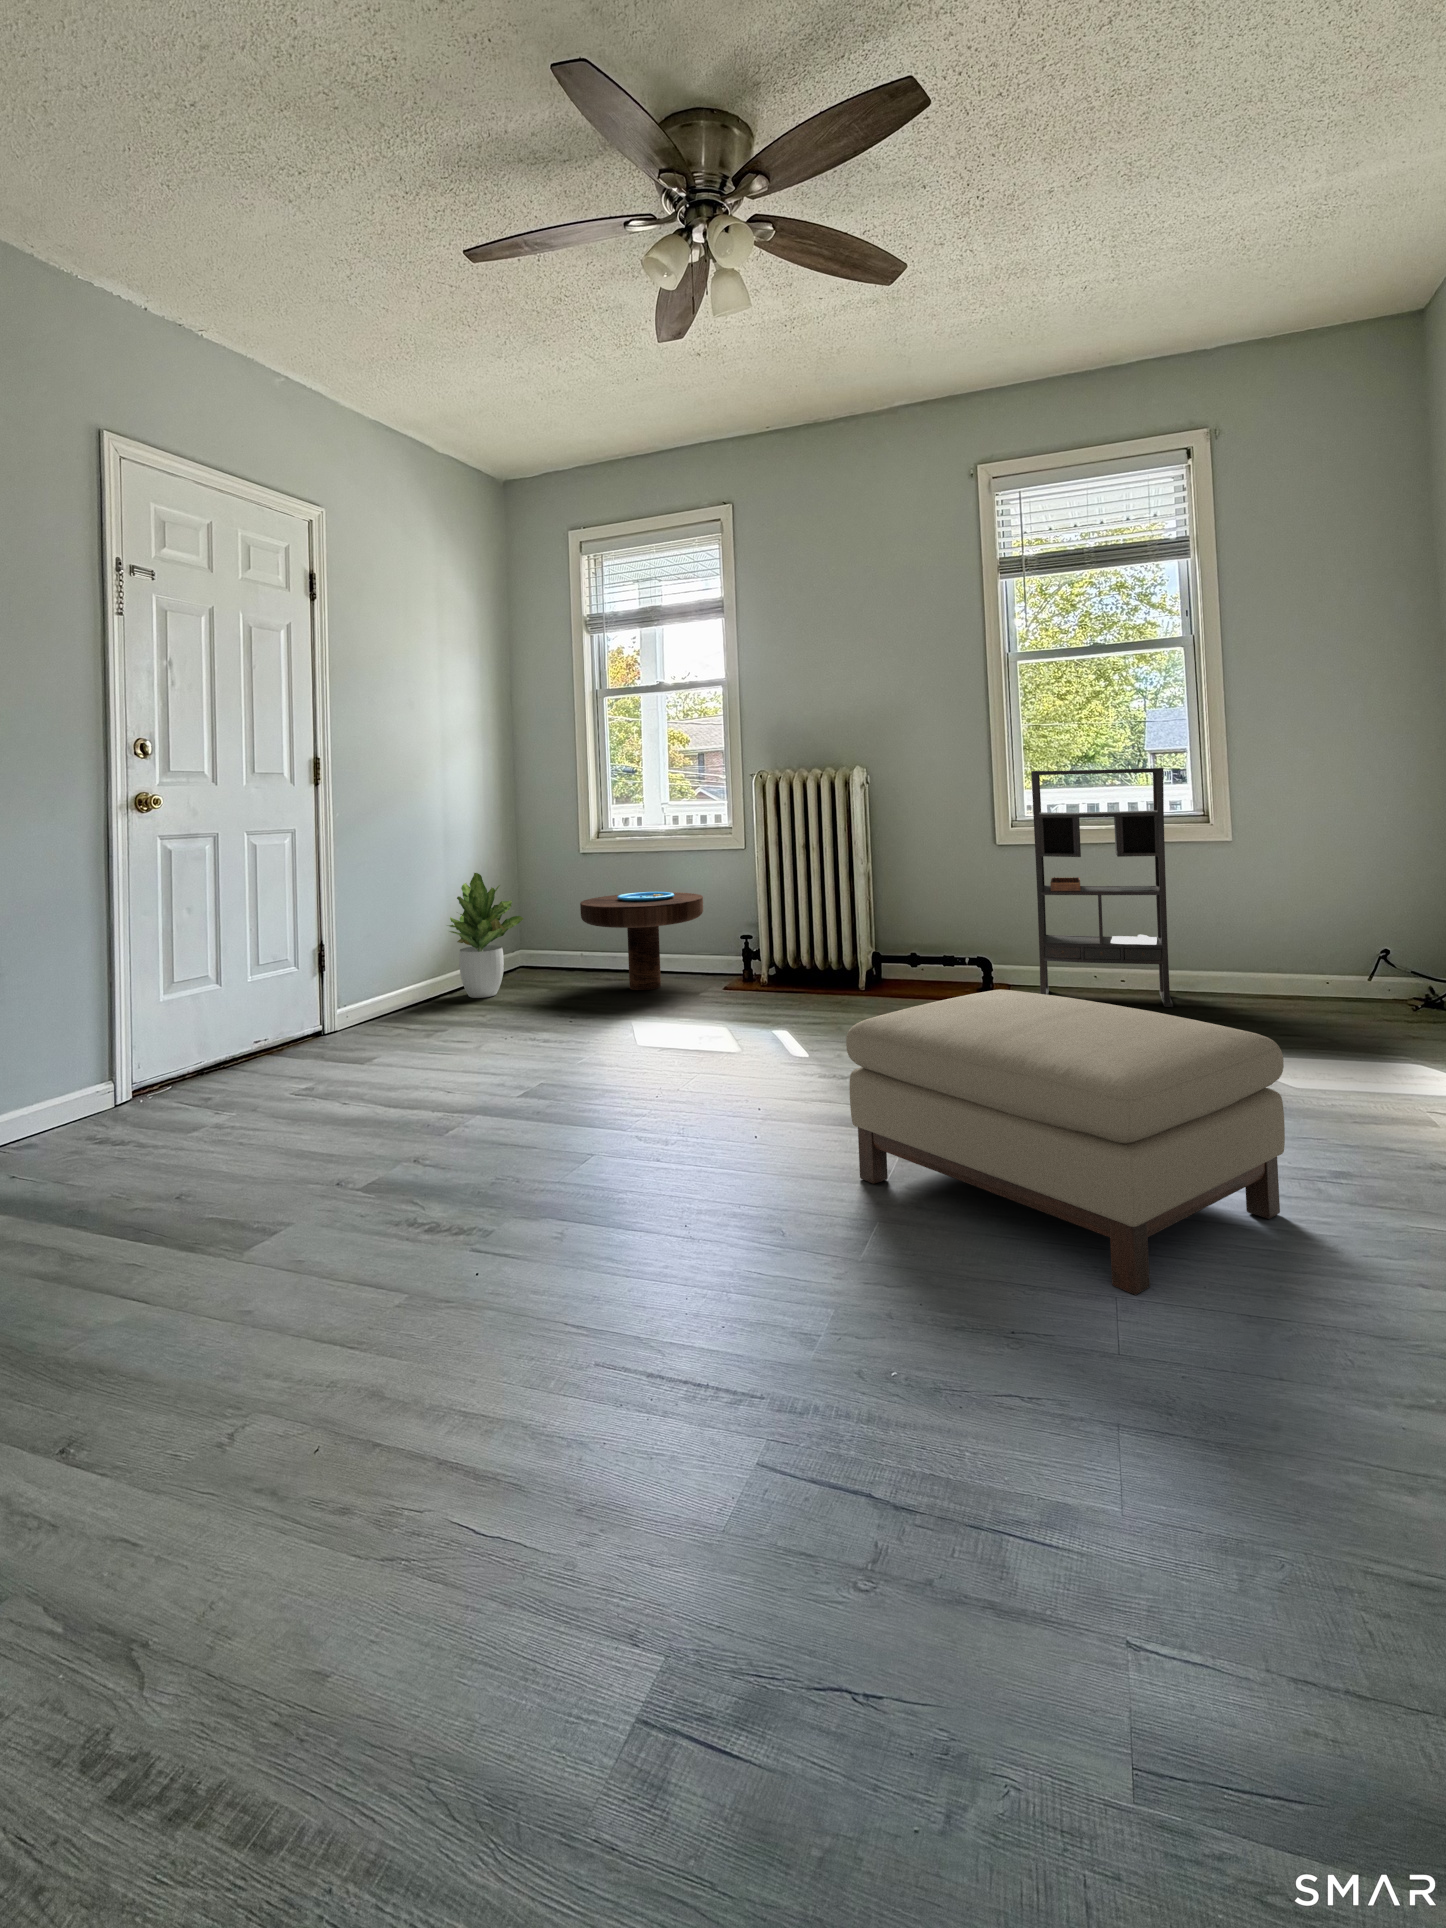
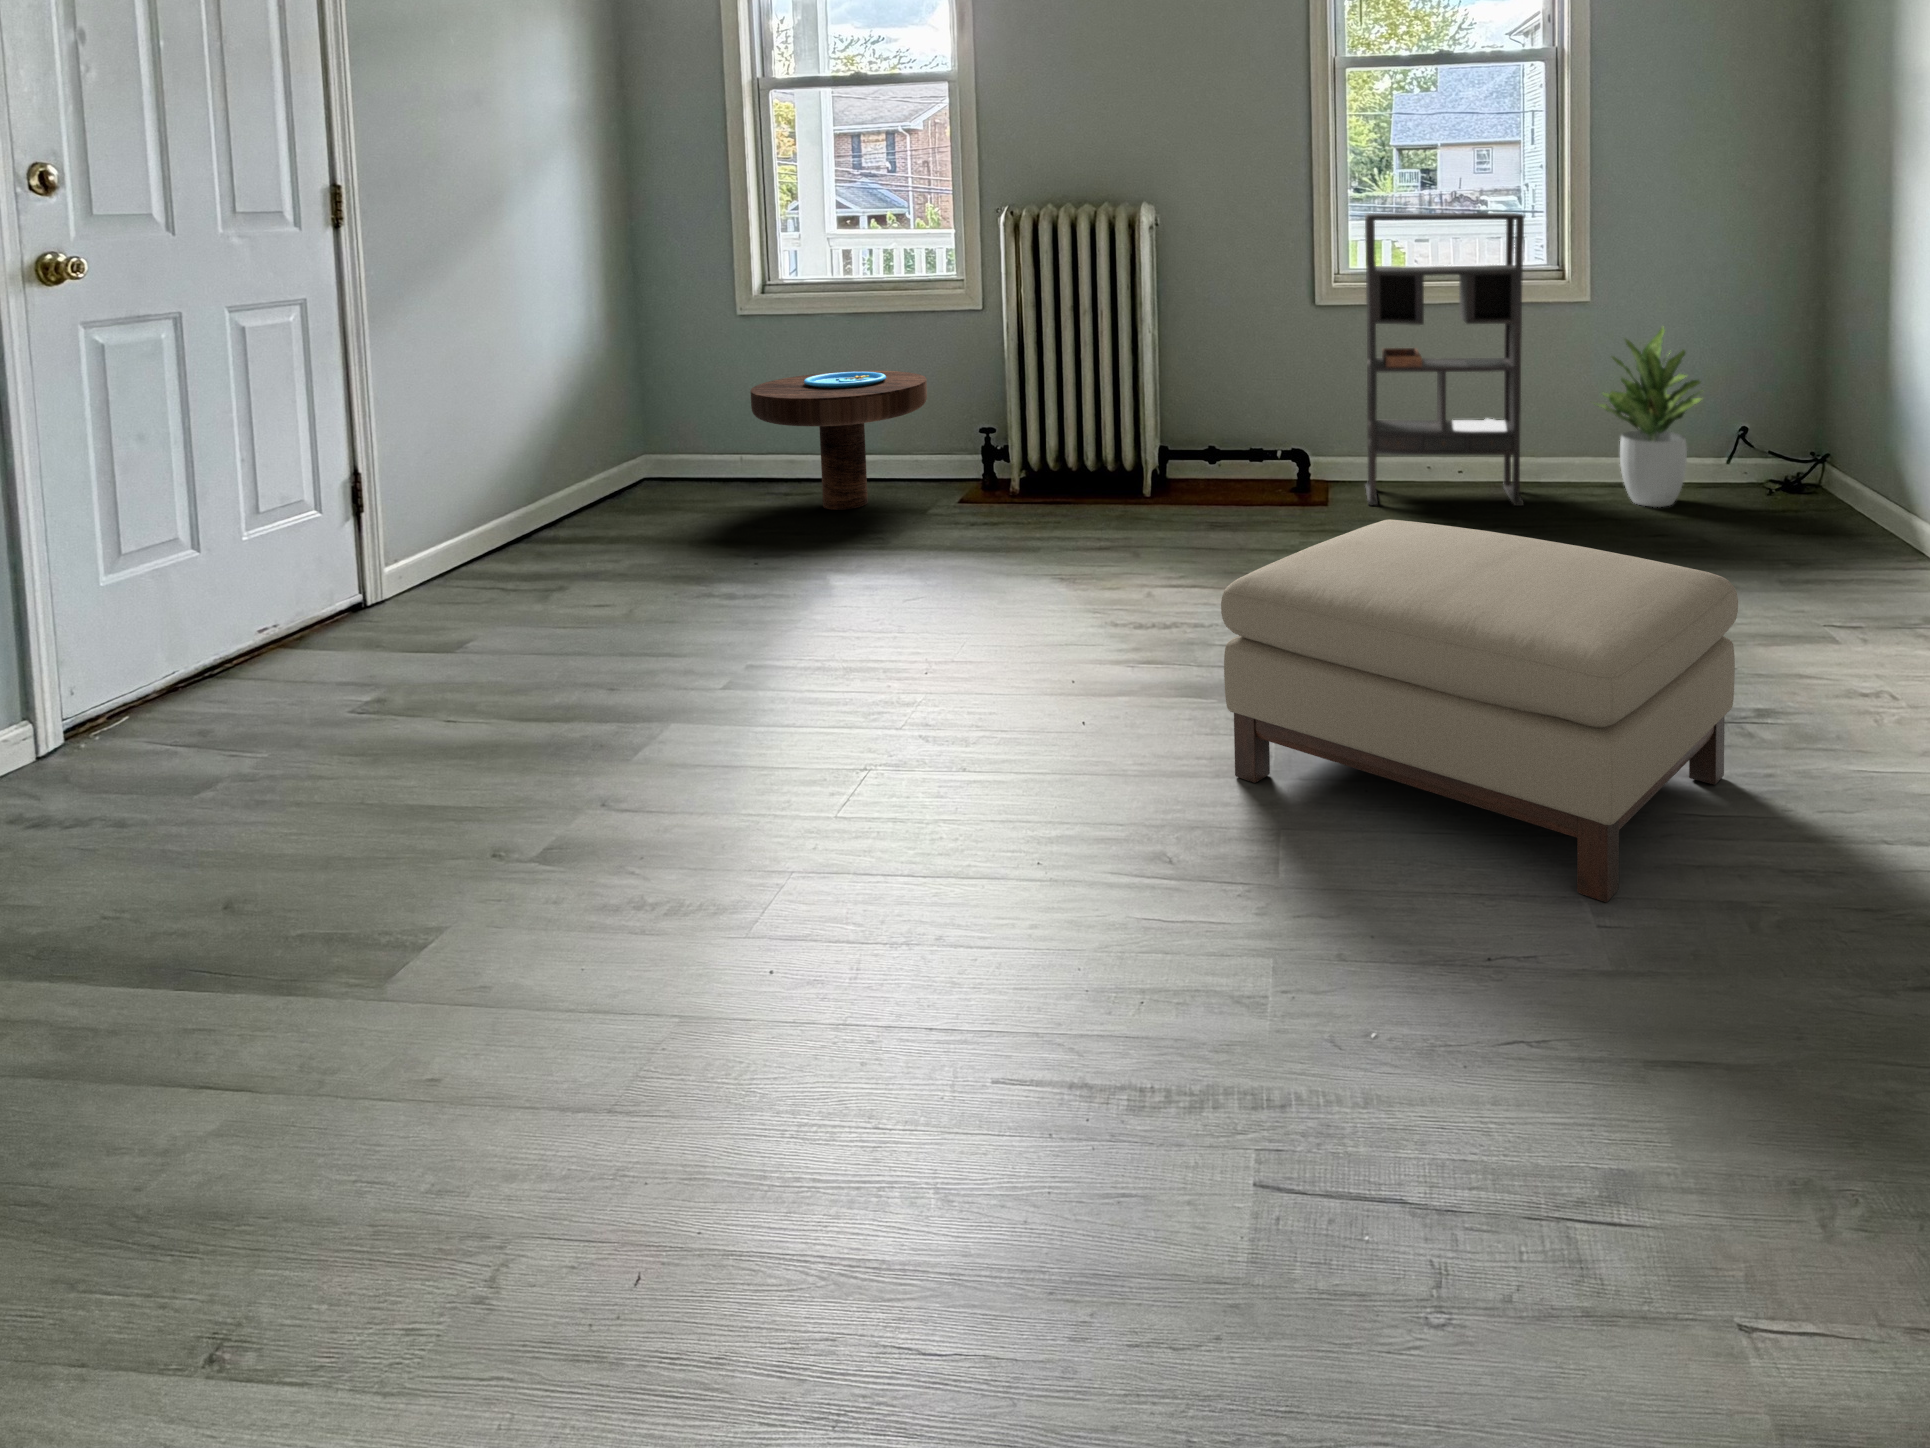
potted plant: present [449,873,523,998] -> present [1593,327,1701,507]

